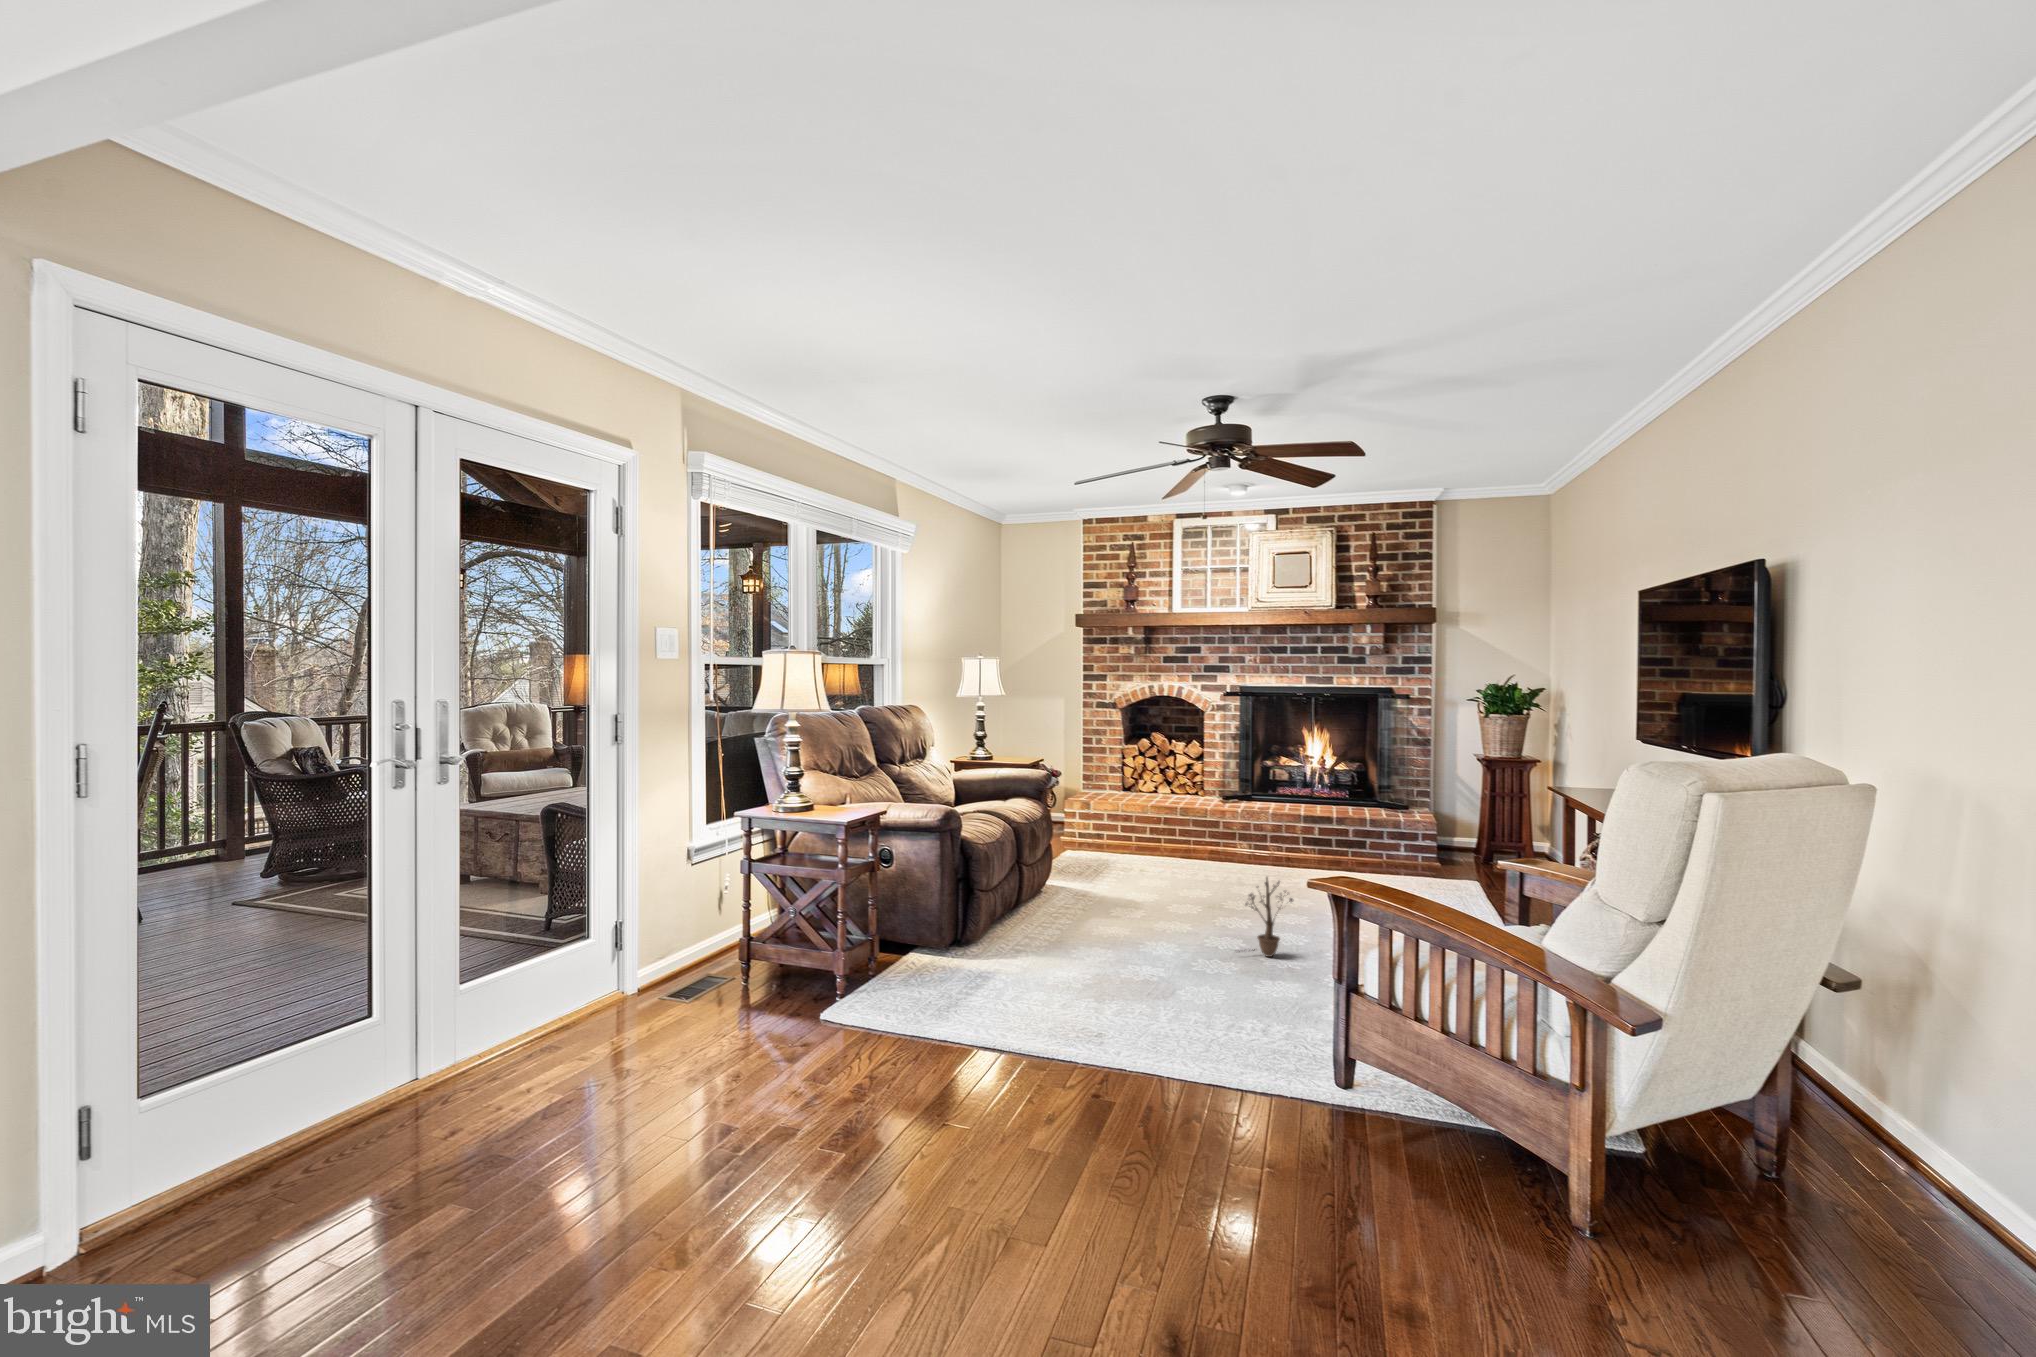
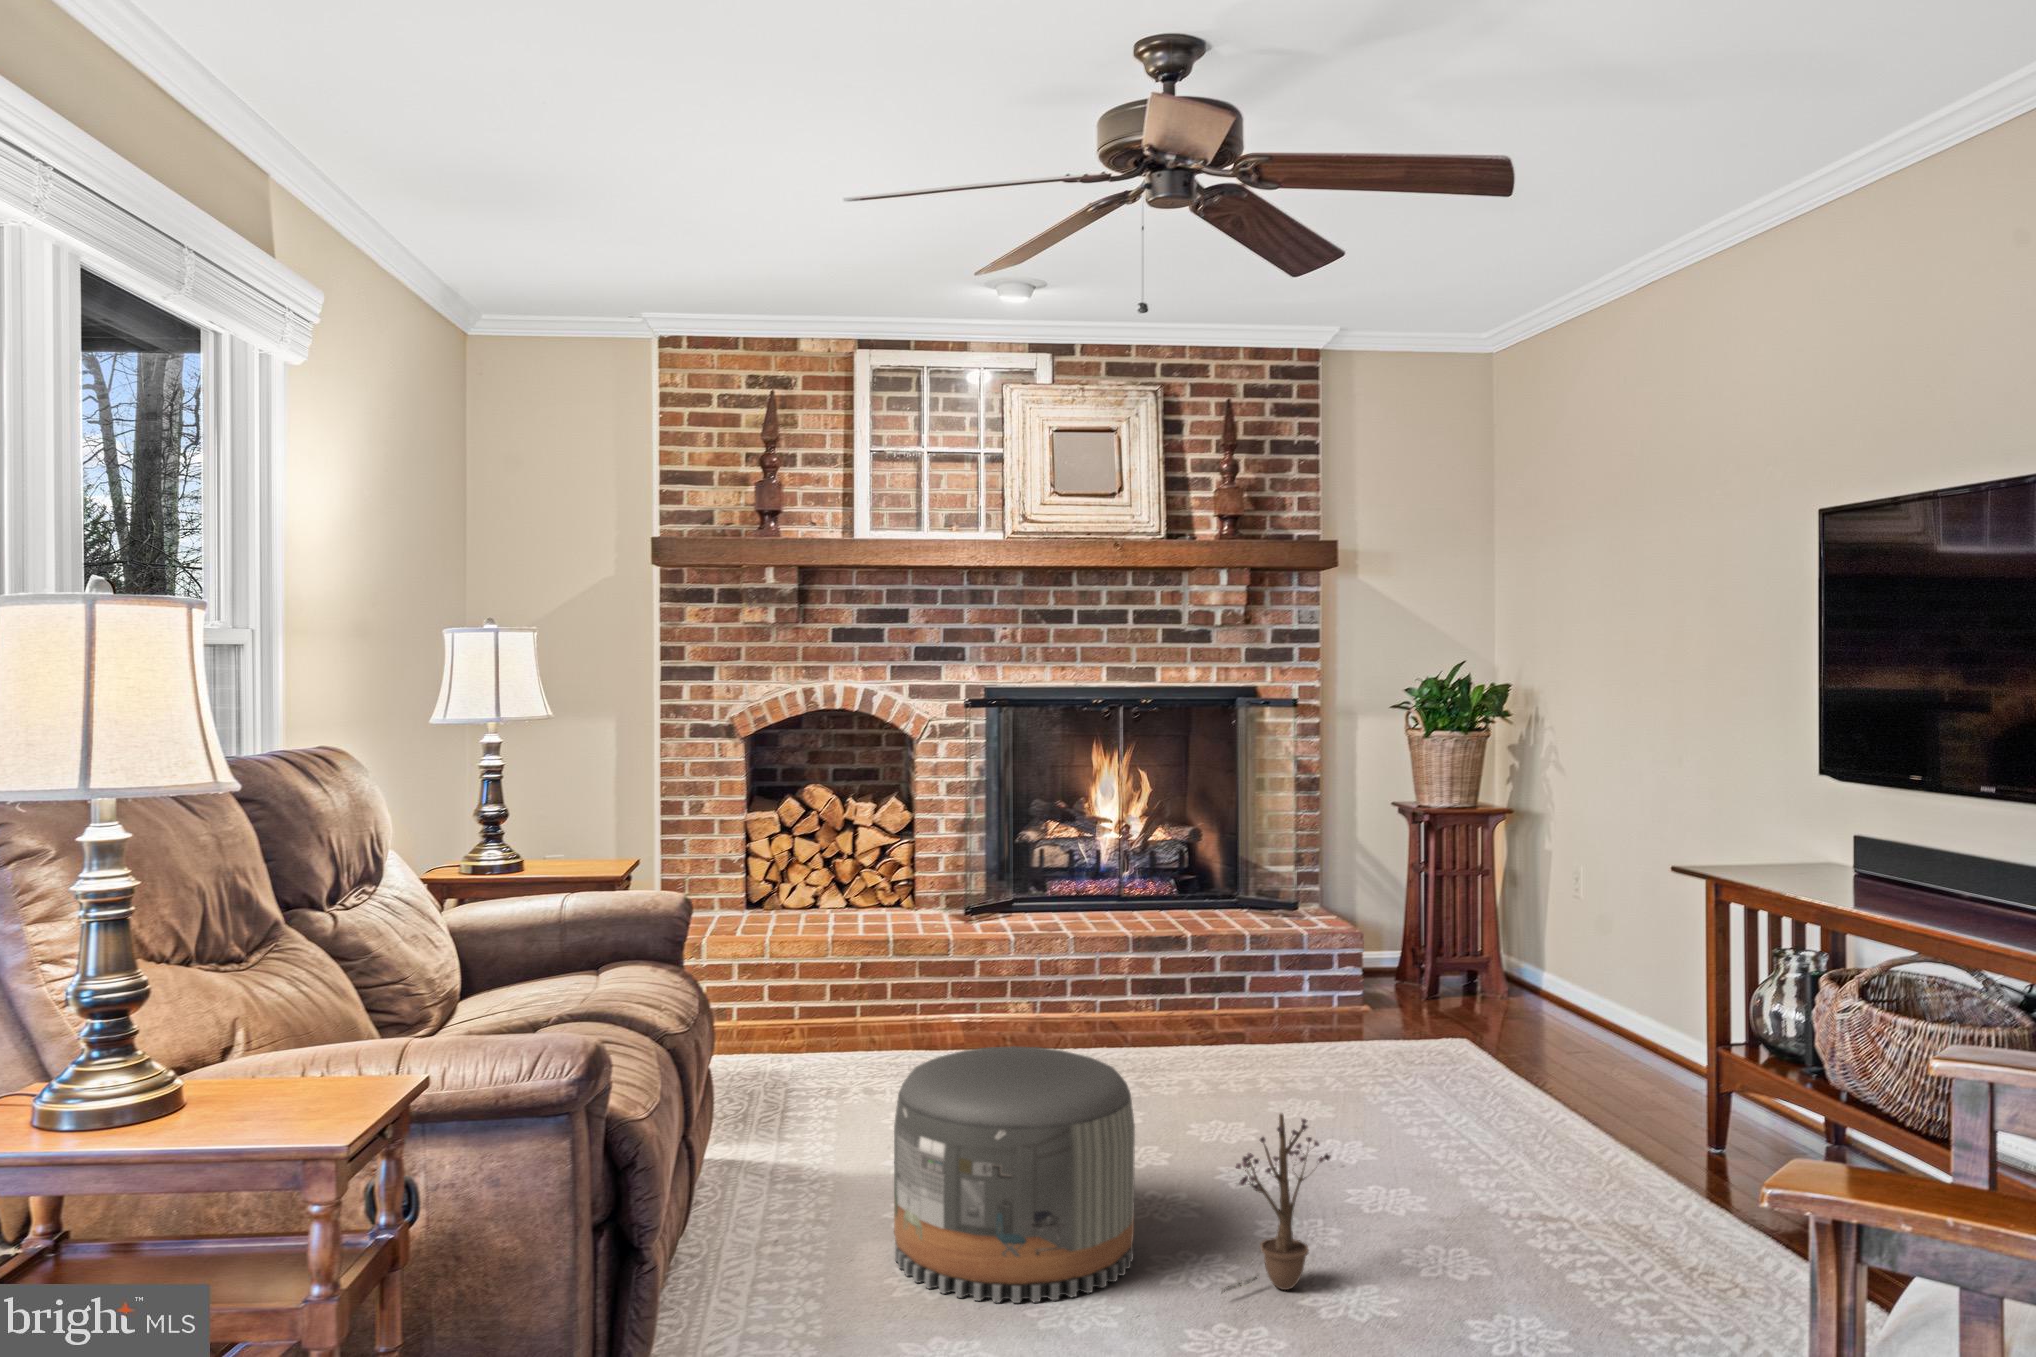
pouf: none [1106,843,1213,947] -> present [894,1046,1135,1303]

